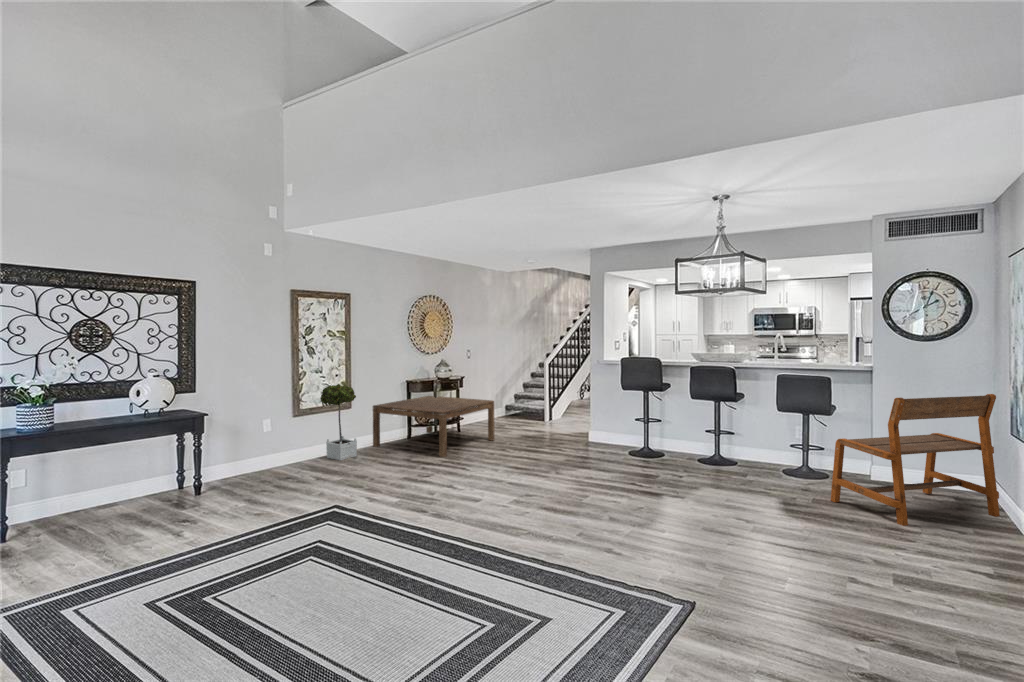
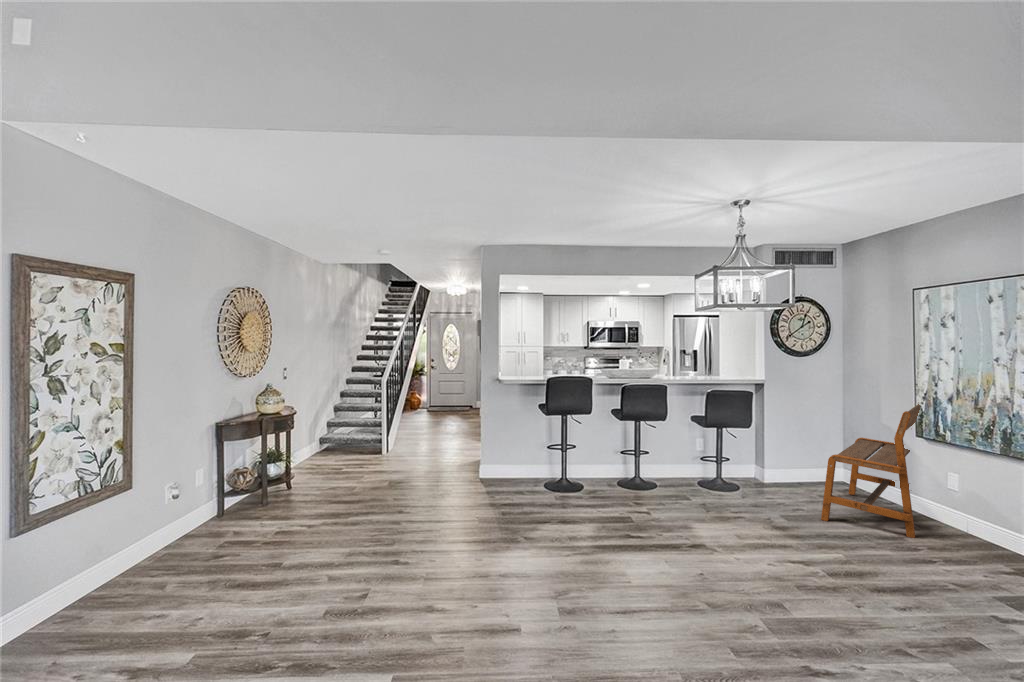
potted tree: present [320,384,357,460] -> none [79,450,163,604]
coffee table: present [373,396,495,457] -> none [171,442,369,553]

